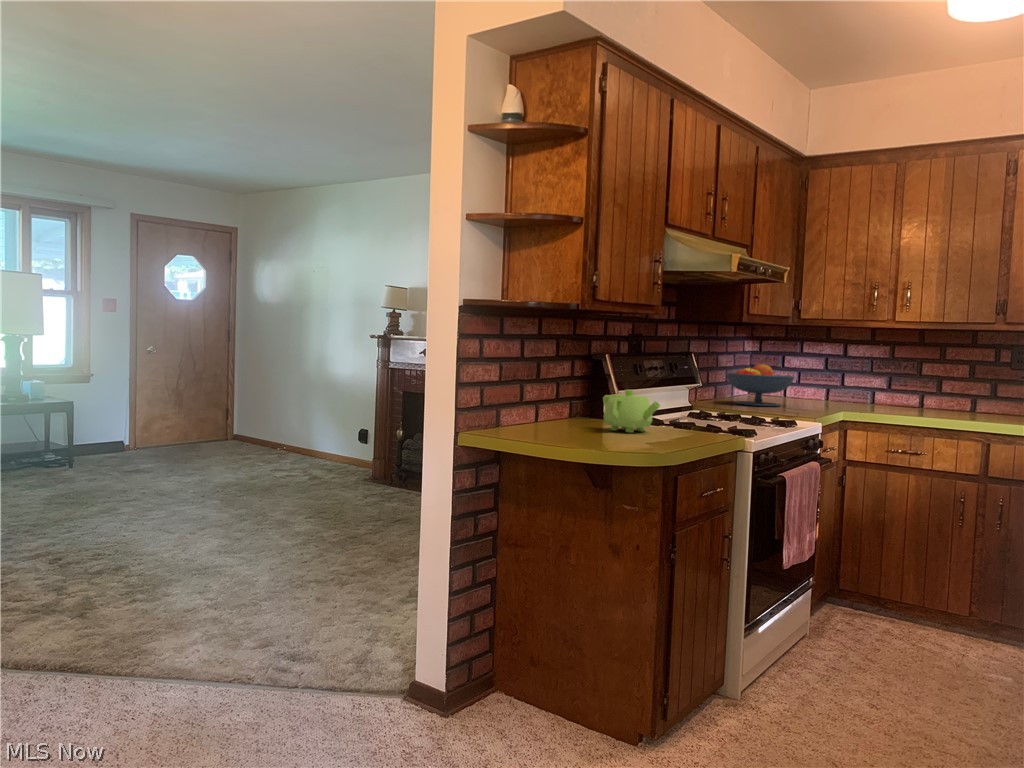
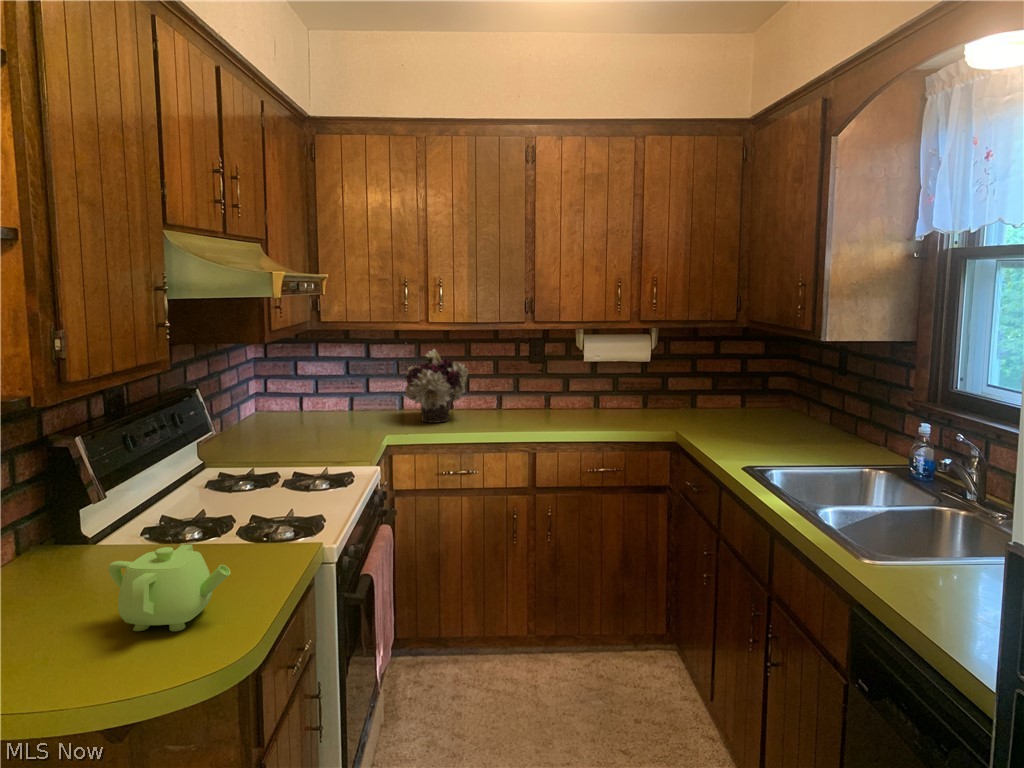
flower arrangement: none [869,345,934,411] -> present [405,349,468,423]
fruit bowl: present [726,364,794,406] -> none [241,383,328,443]

